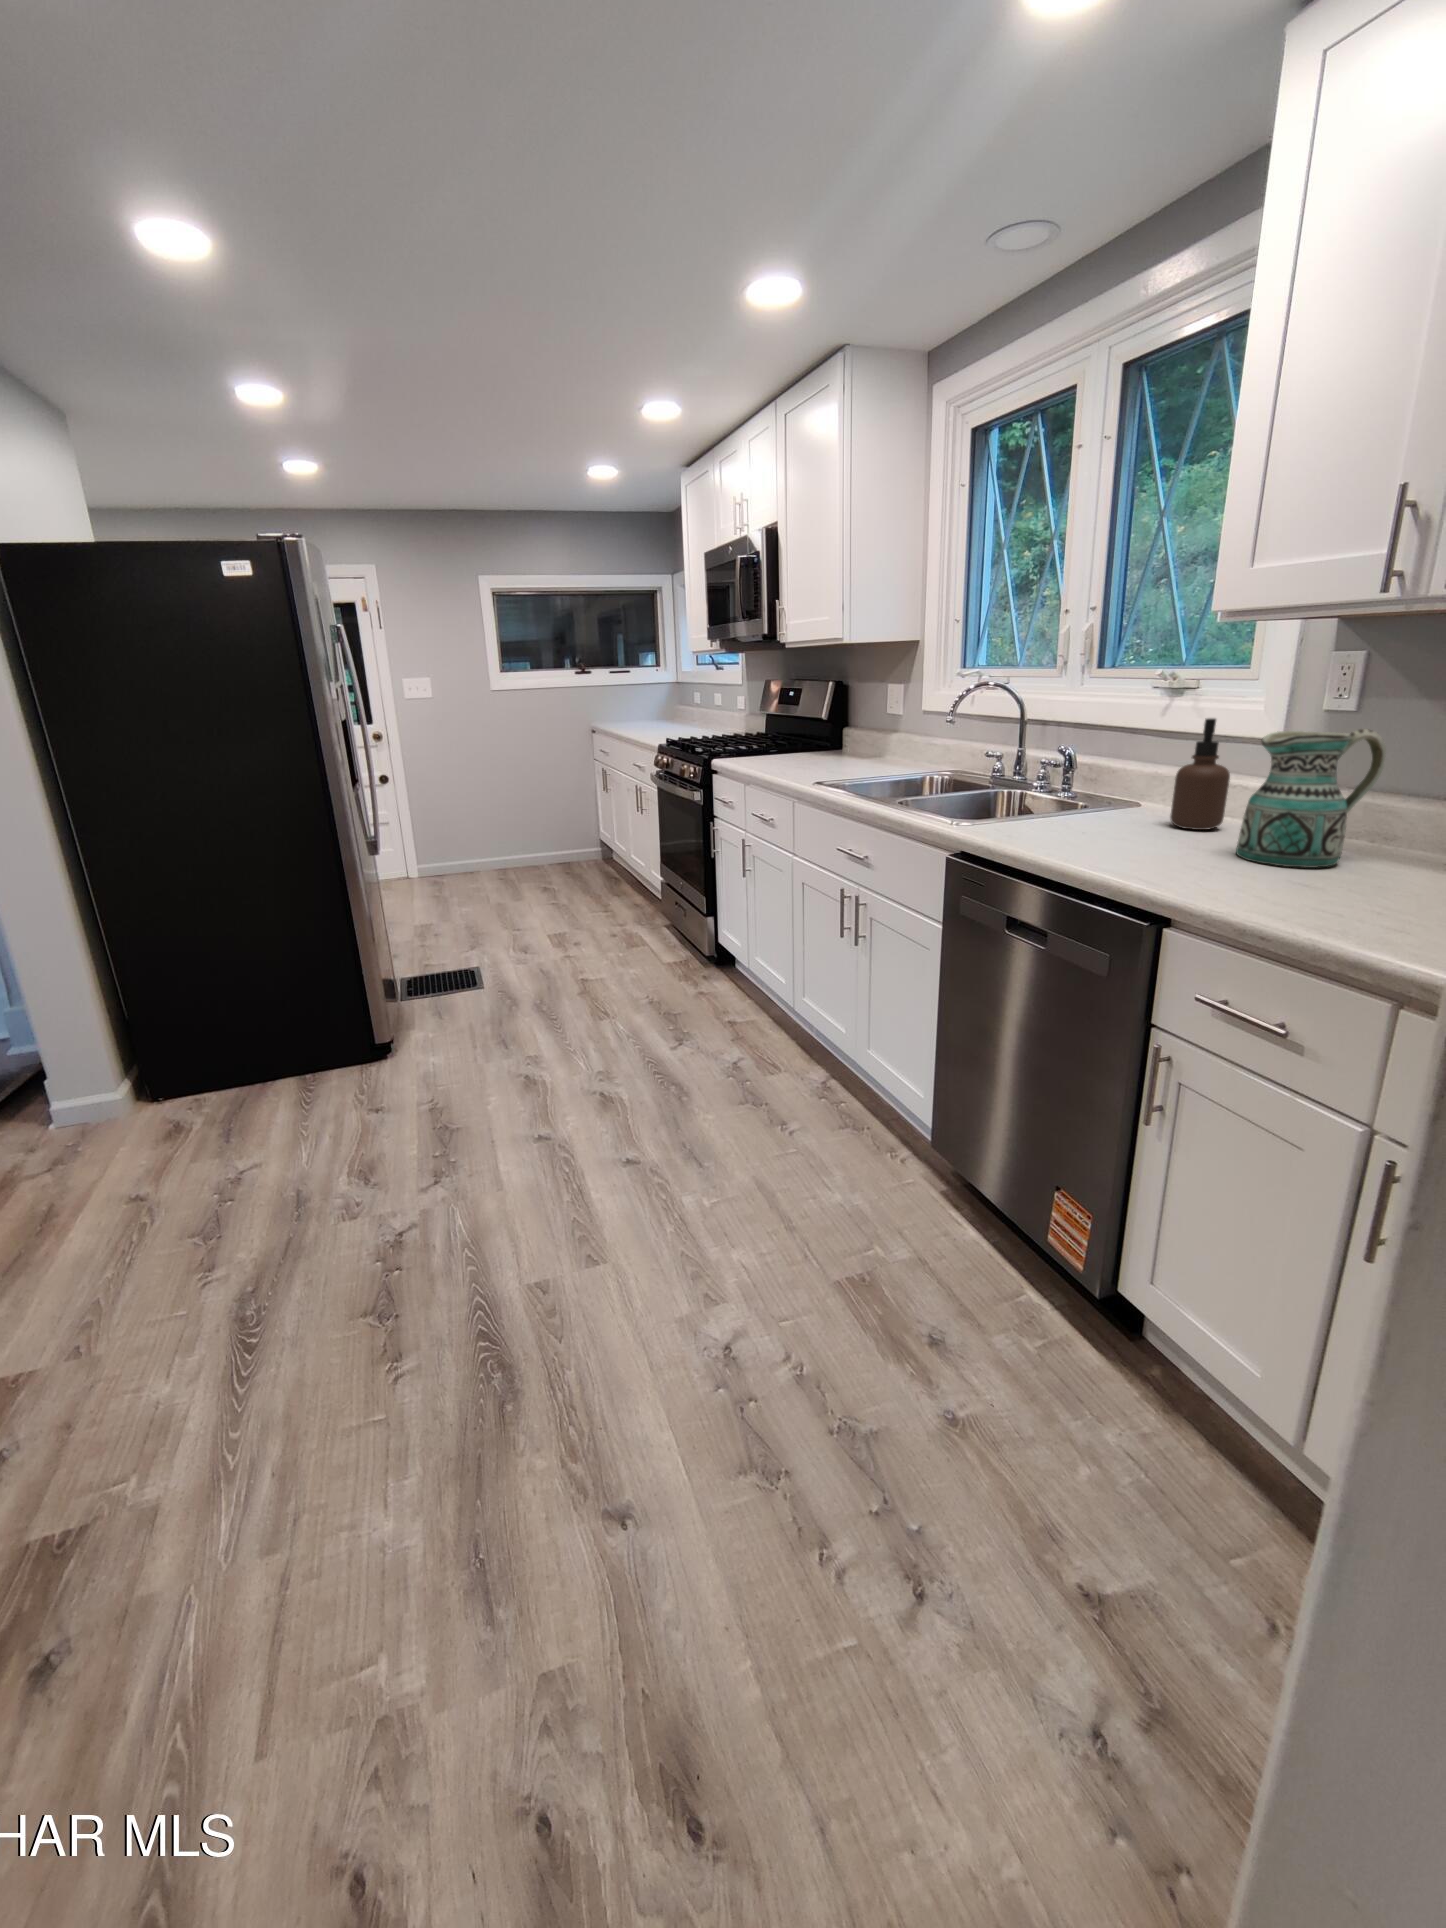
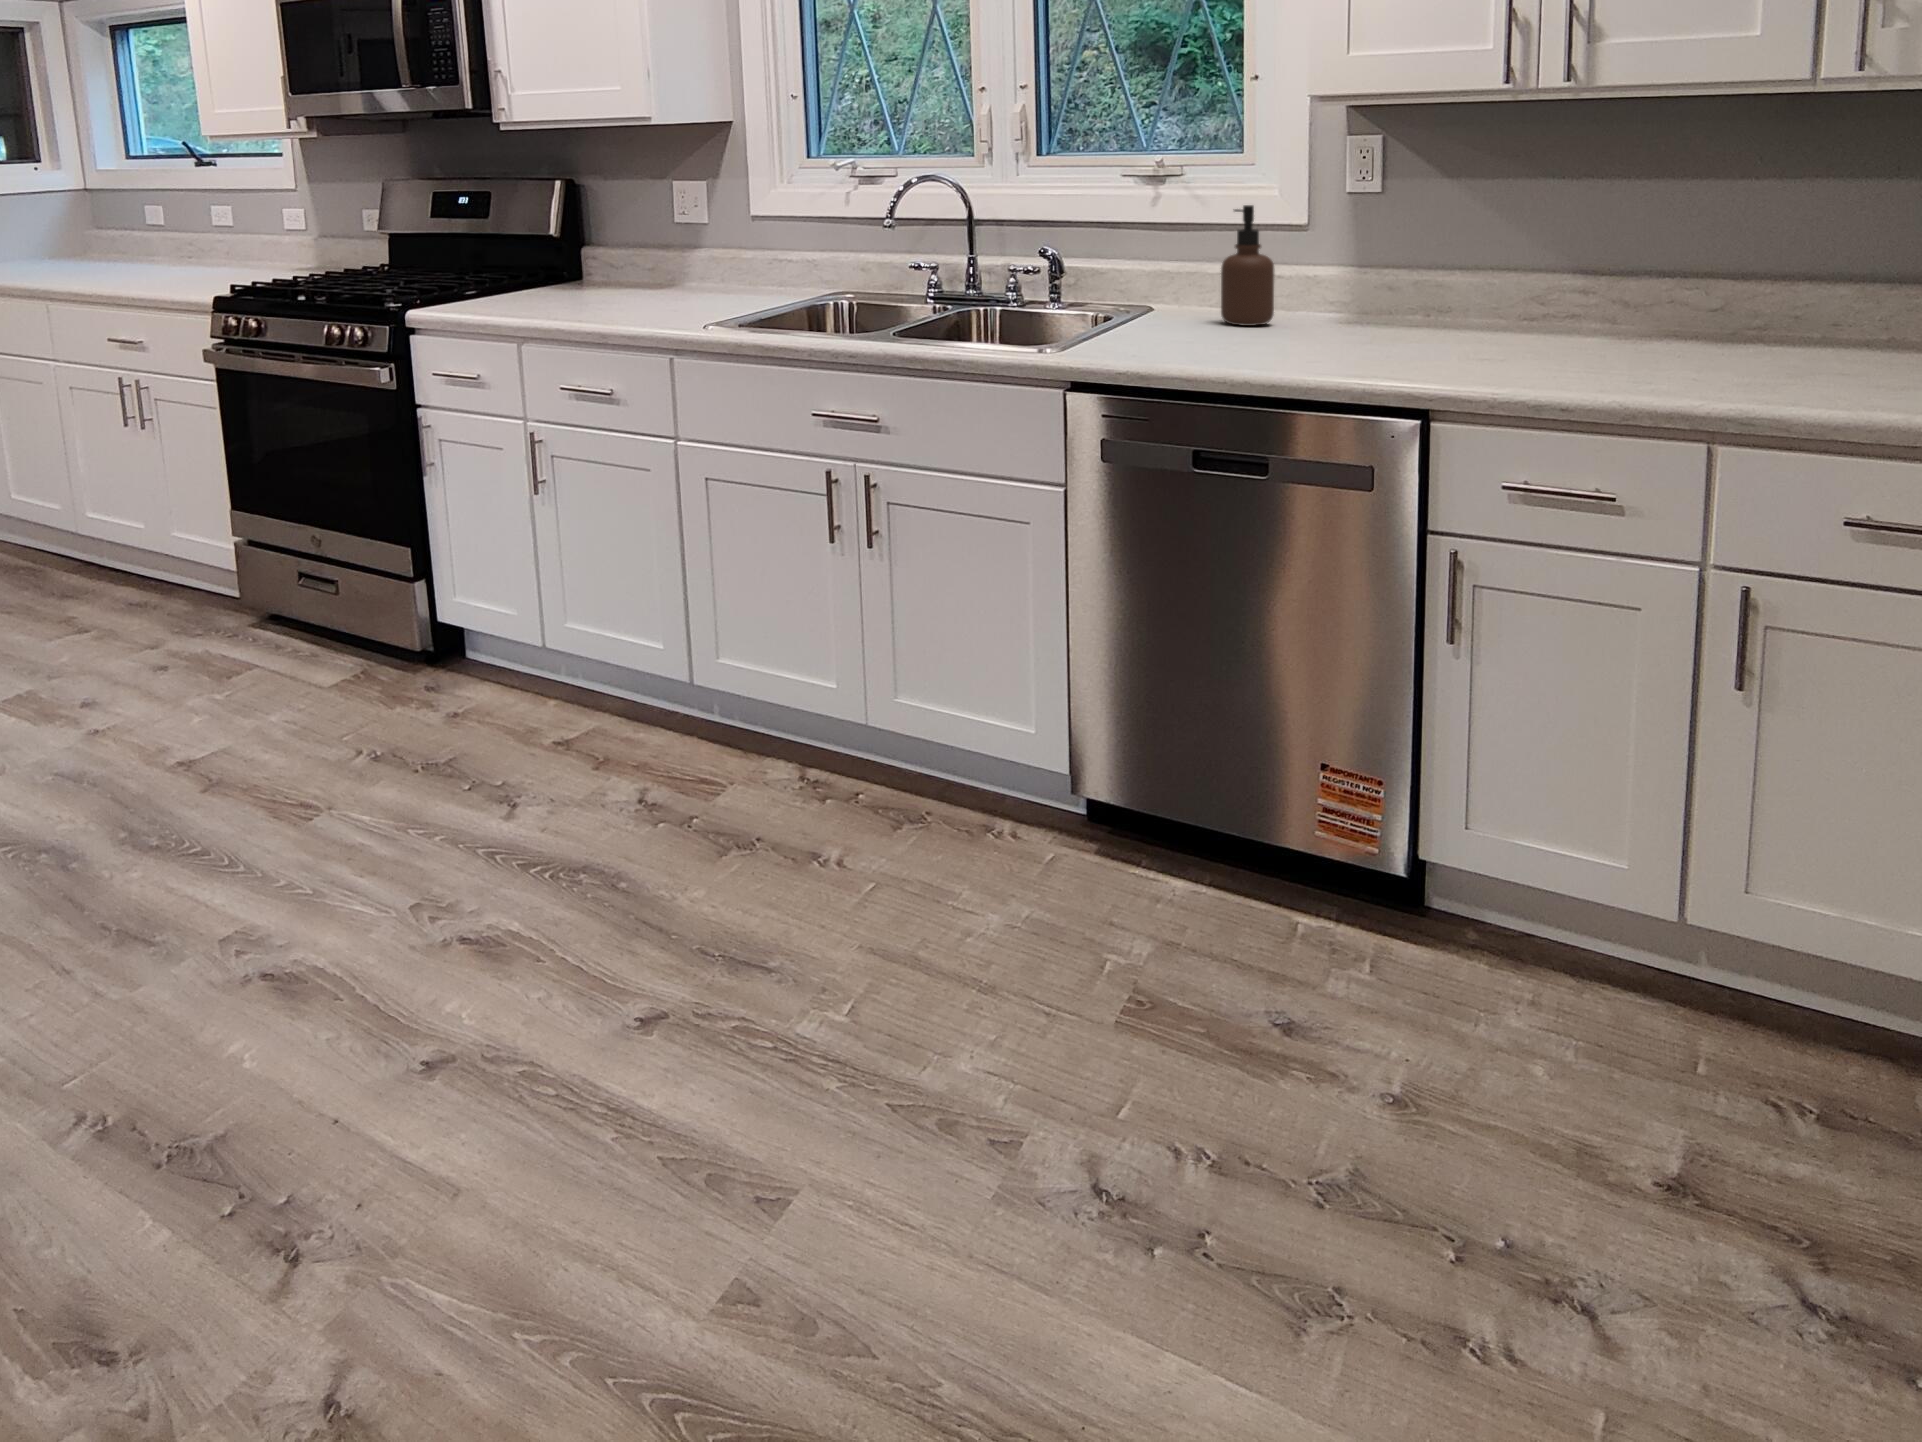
ceramic pitcher: present [1236,729,1386,868] -> none [1342,209,1436,346]

